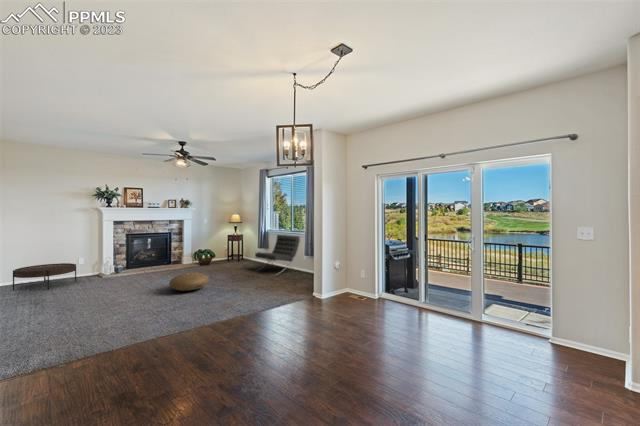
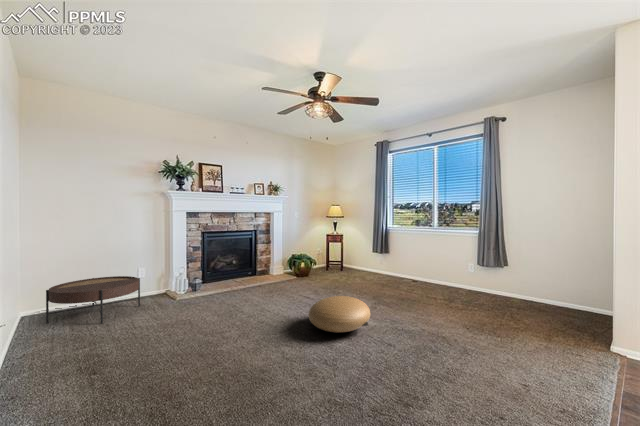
lounge chair: present [255,235,300,266] -> none [393,233,465,297]

